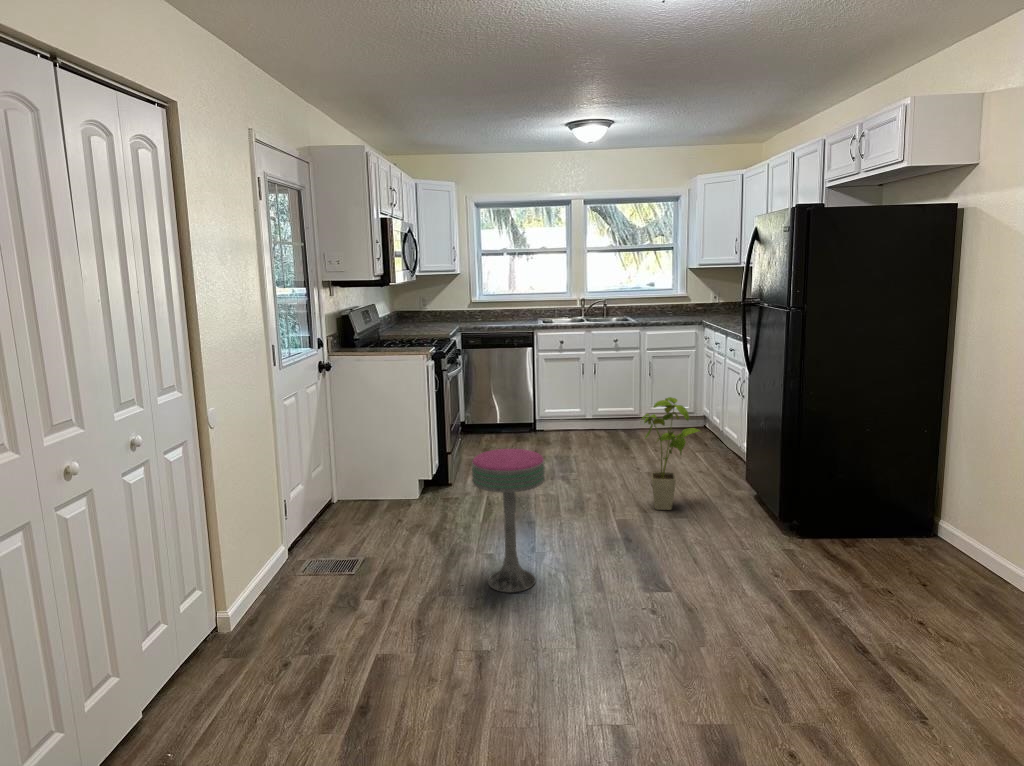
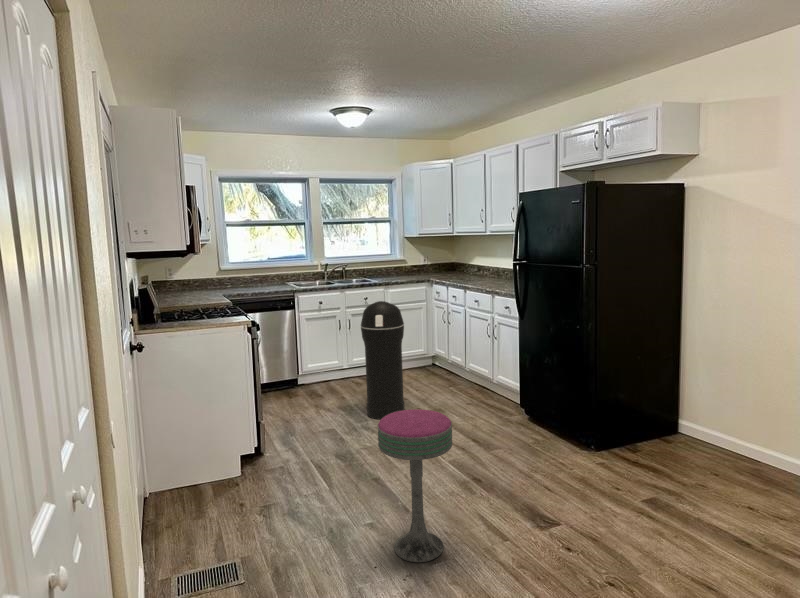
trash can: none [573,343,623,475] -> present [361,301,405,419]
house plant: present [642,397,700,510] -> none [449,343,500,442]

